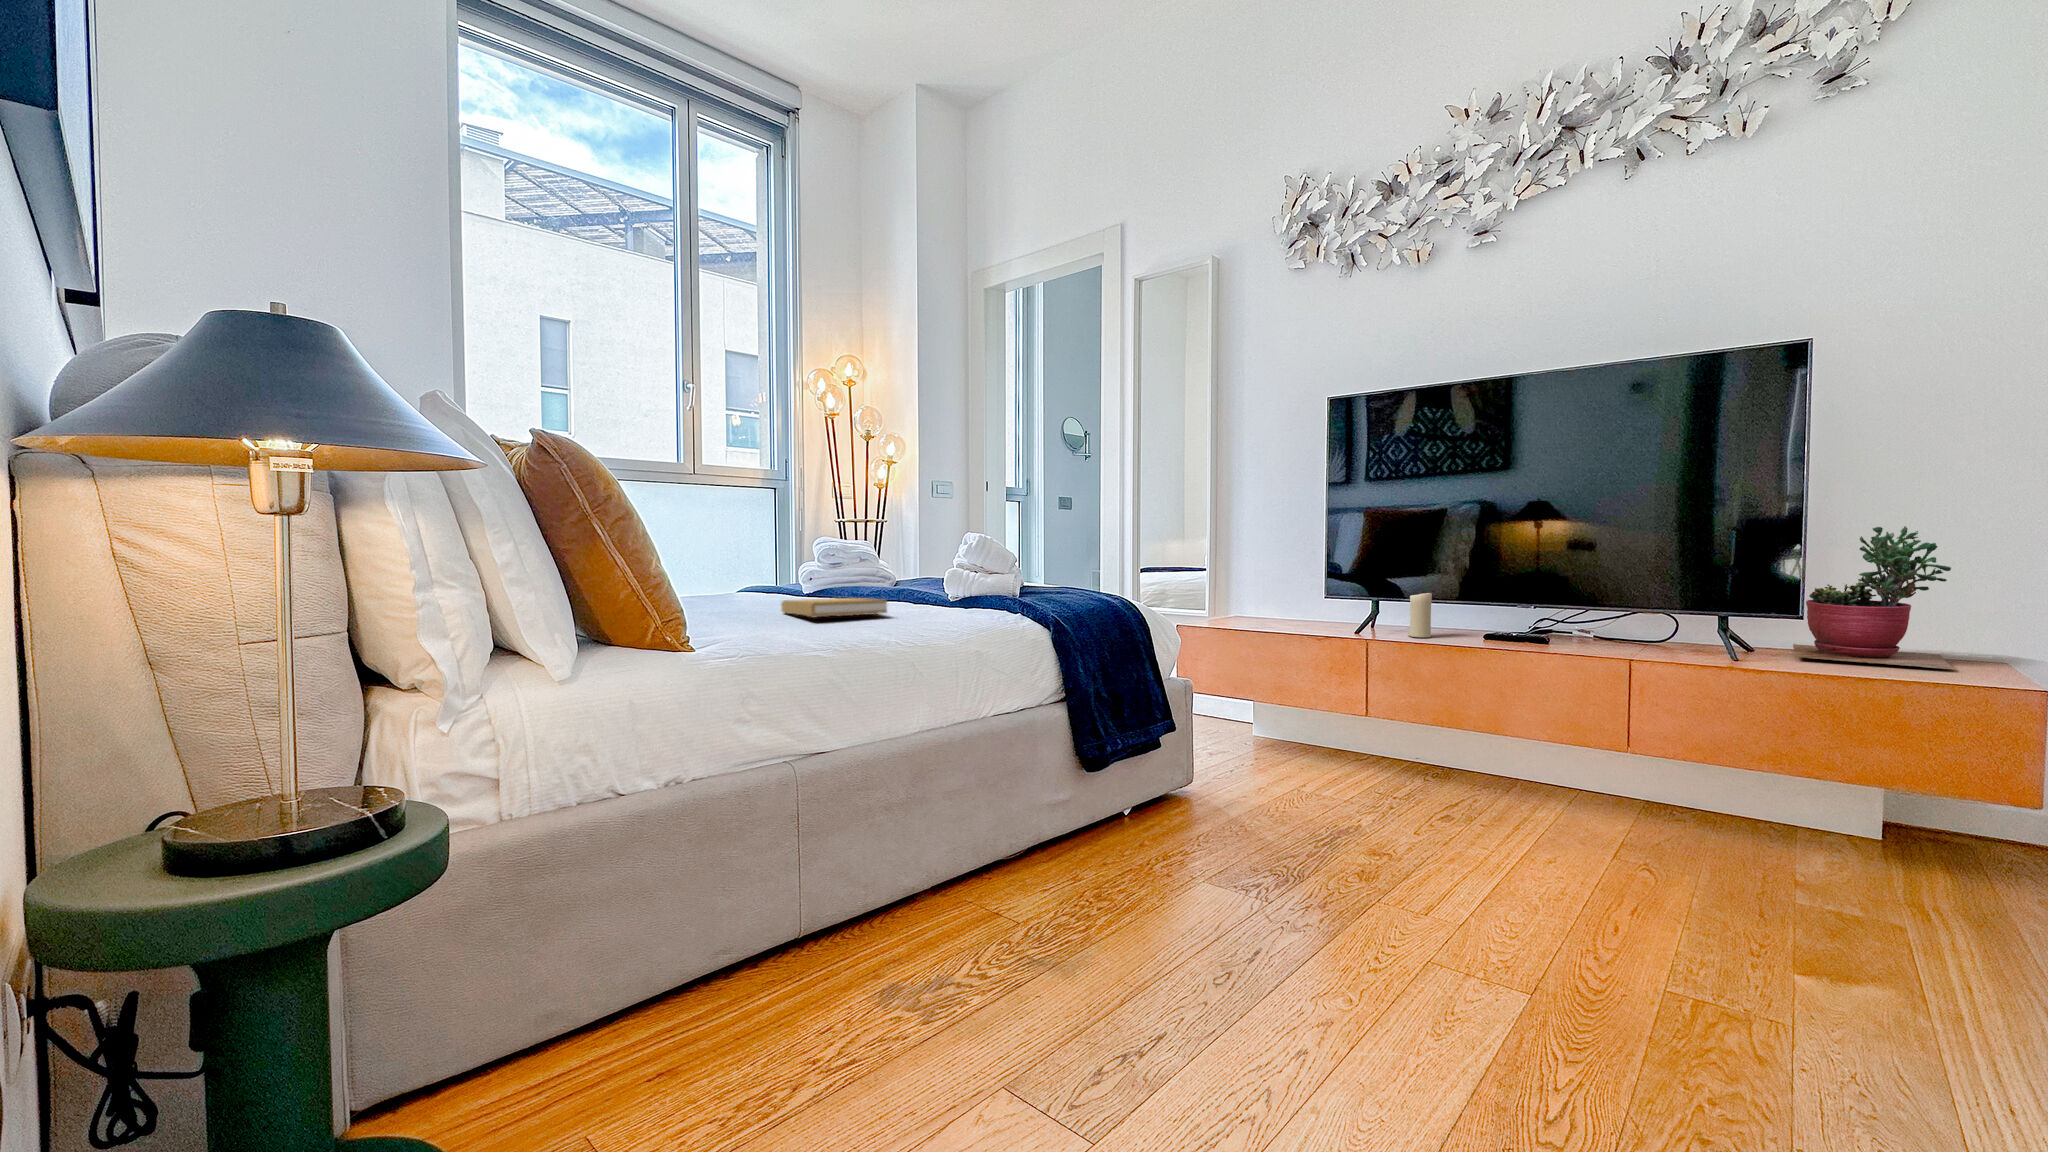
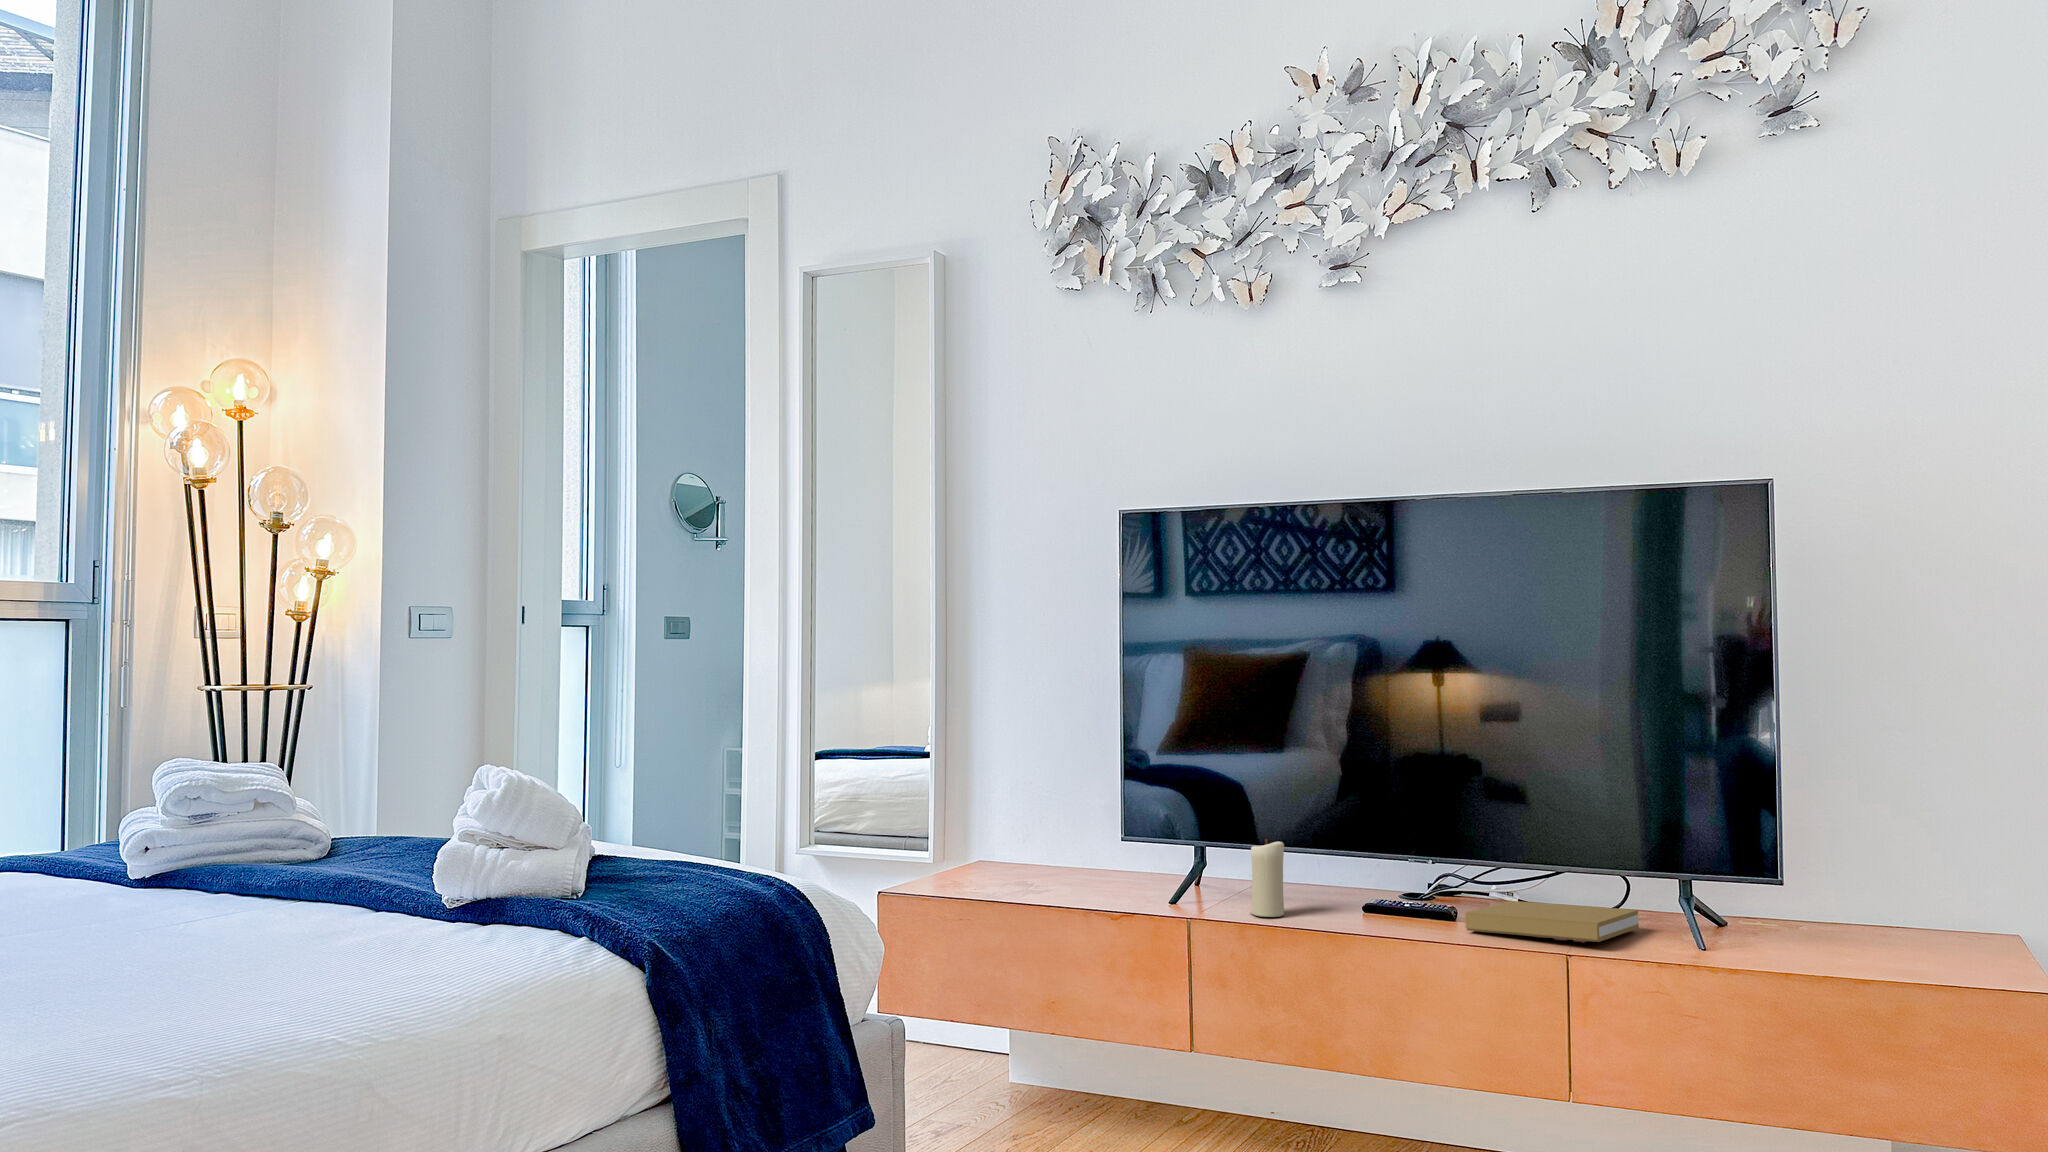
succulent plant: present [1793,526,1954,670] -> none [1775,746,1964,960]
book: present [781,598,887,618] -> present [1465,901,1639,942]

